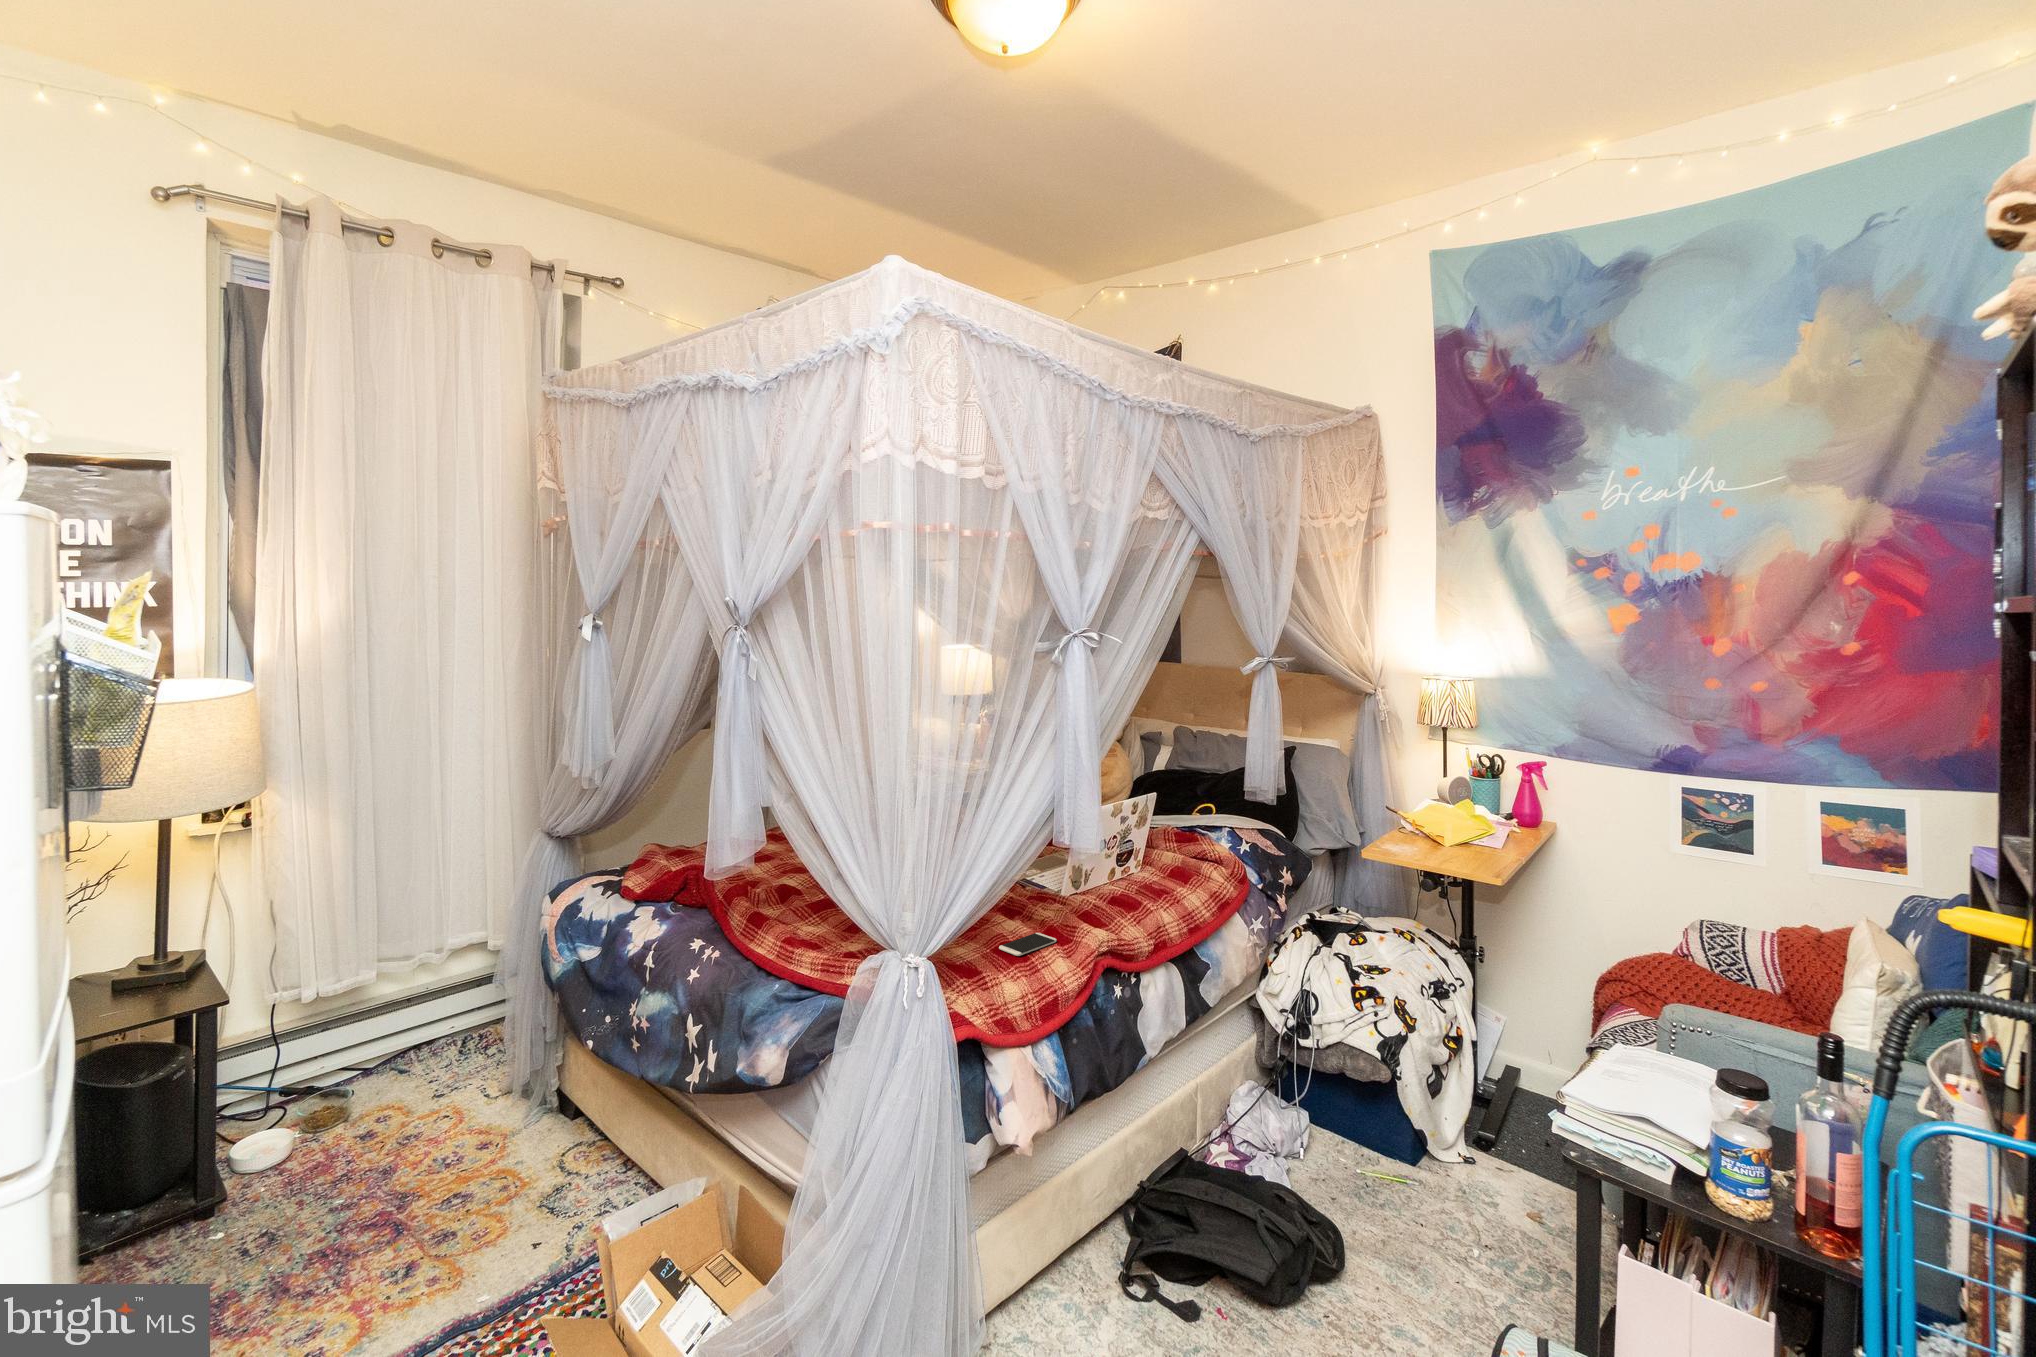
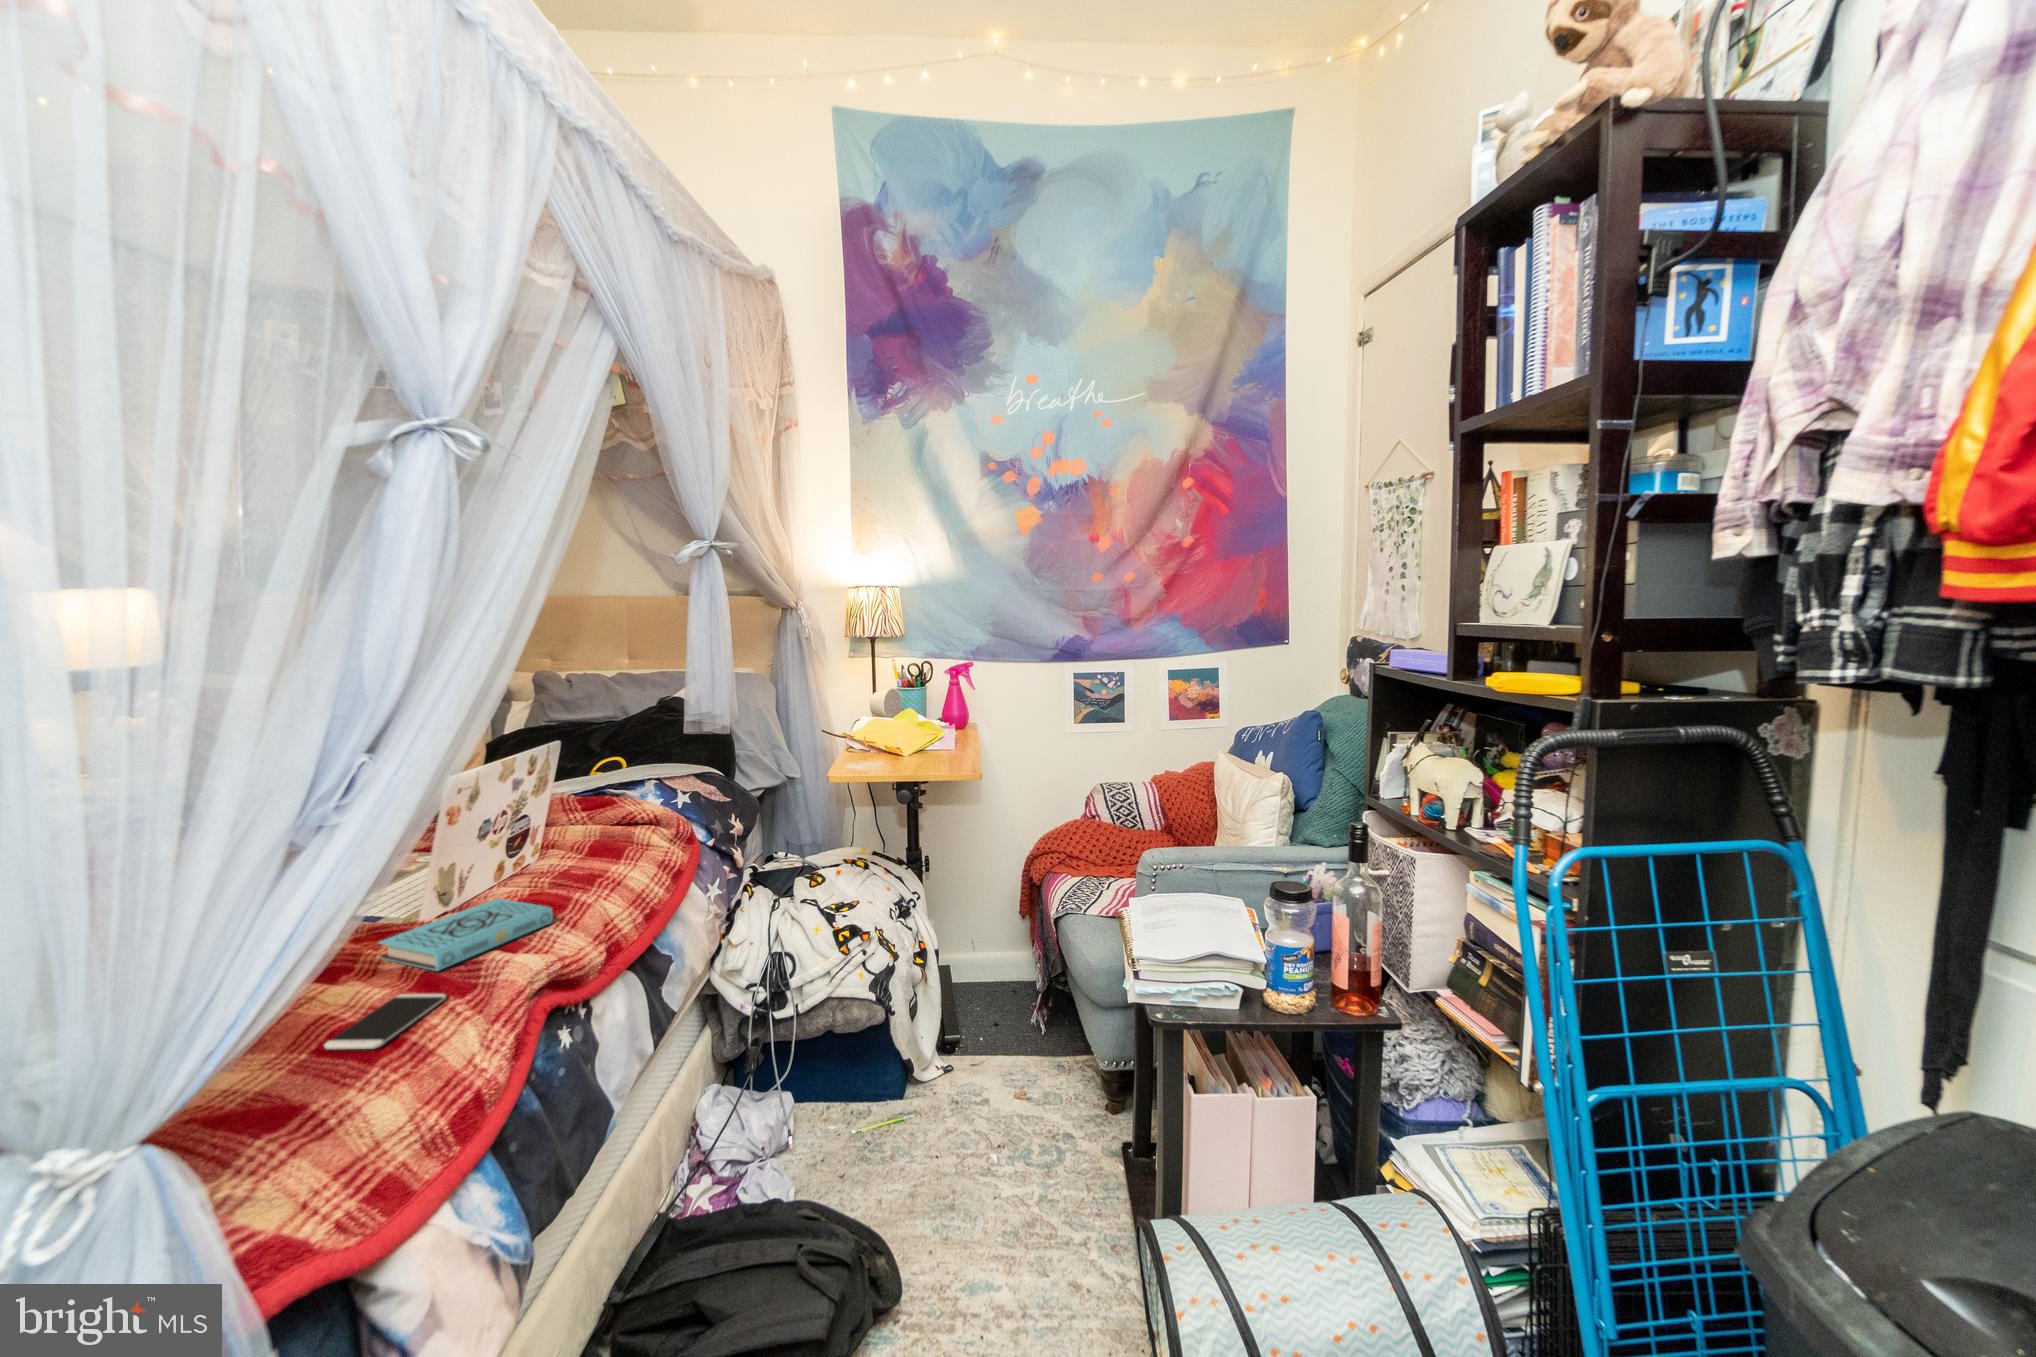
book: none [1037,892,1126,926] -> present [379,898,553,971]

